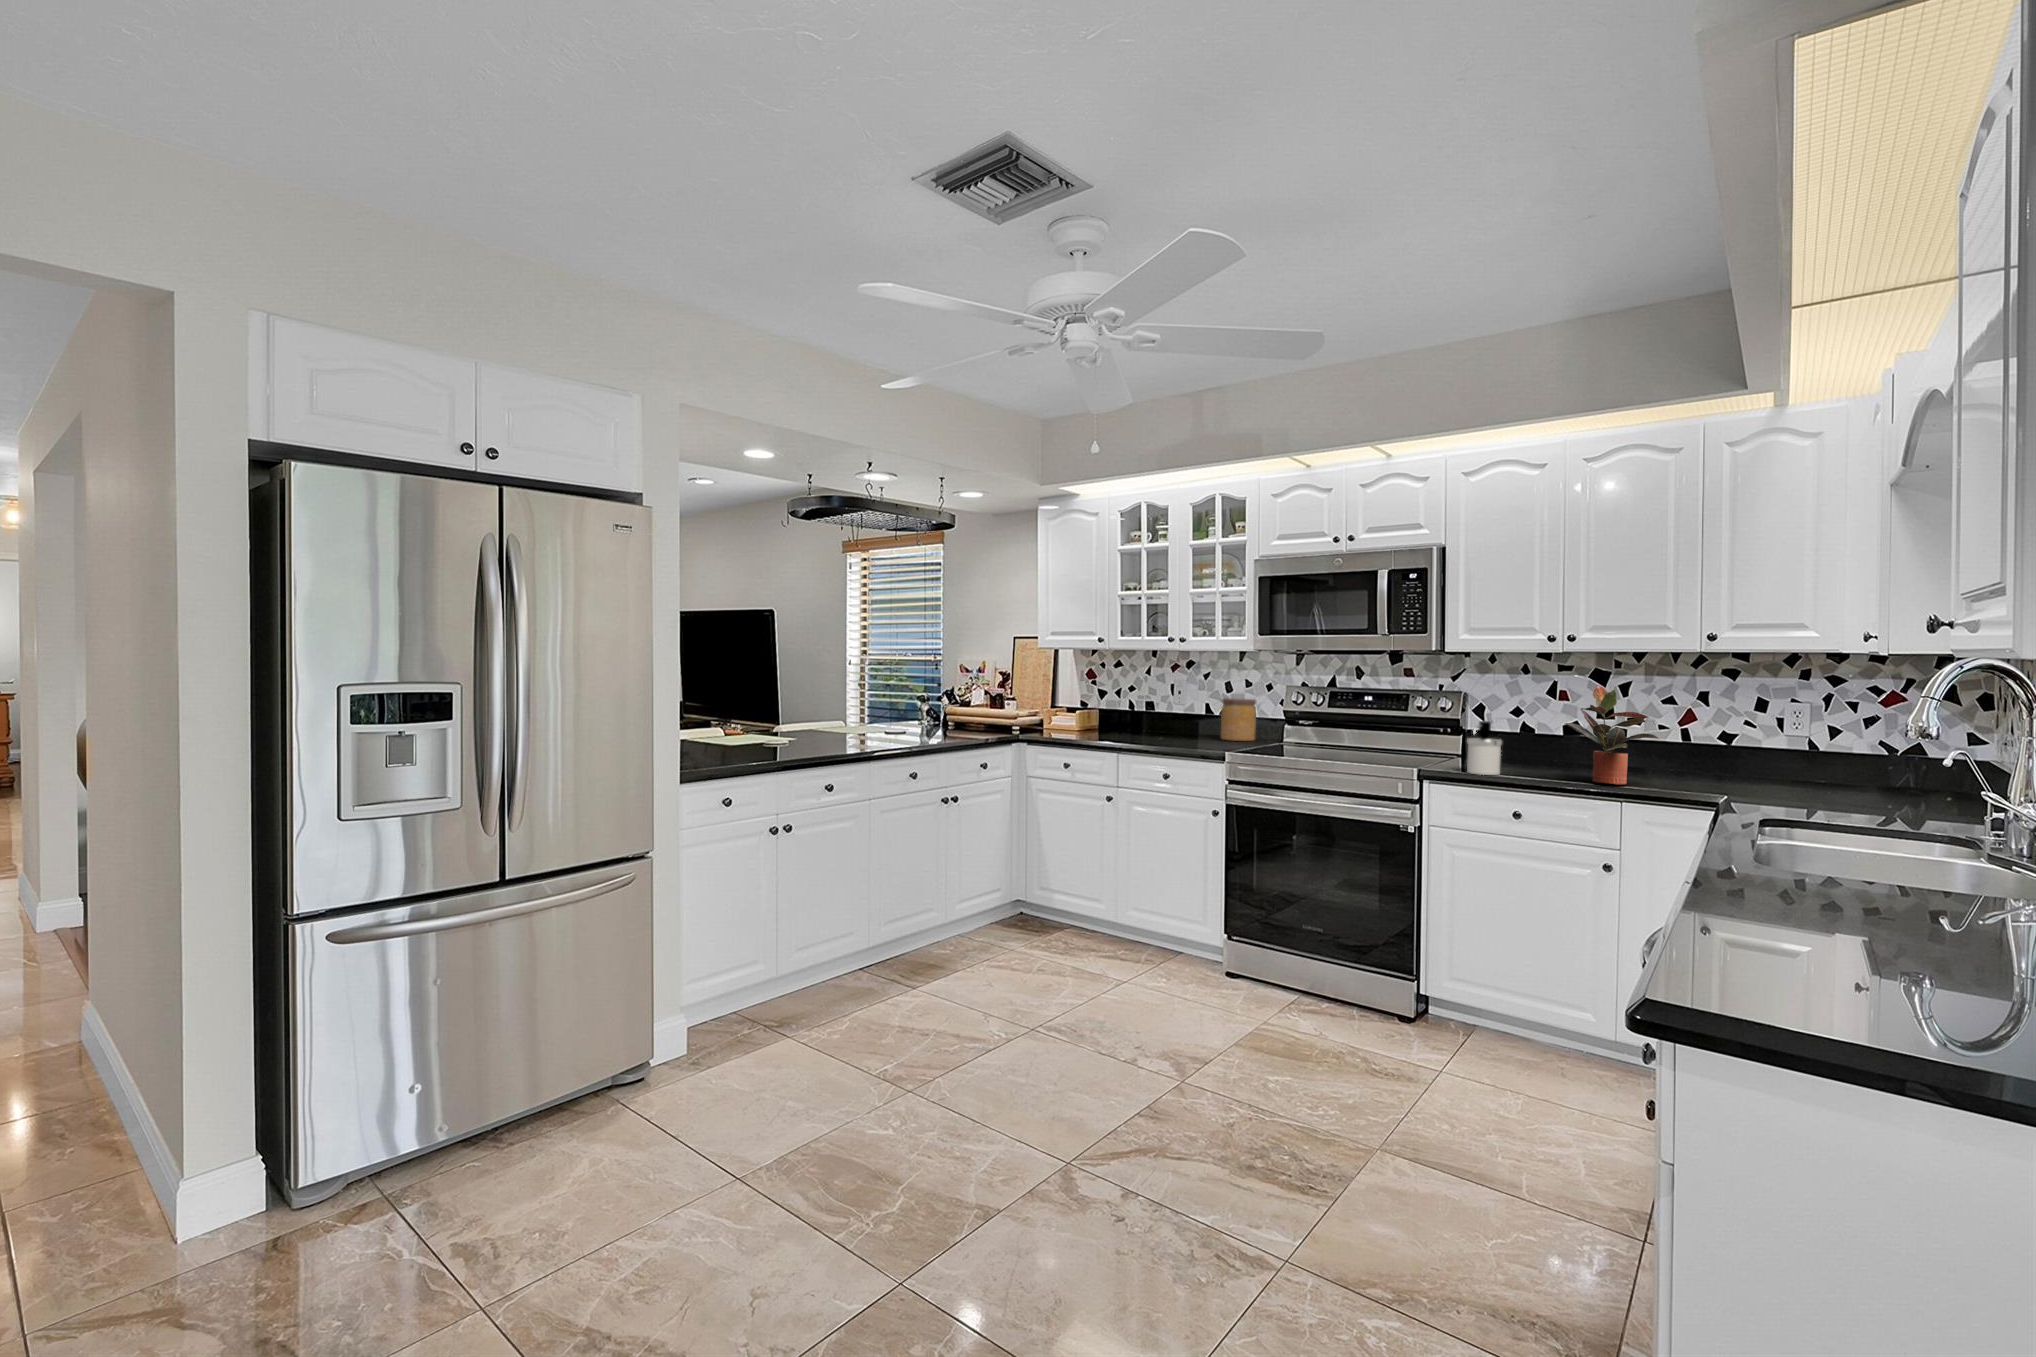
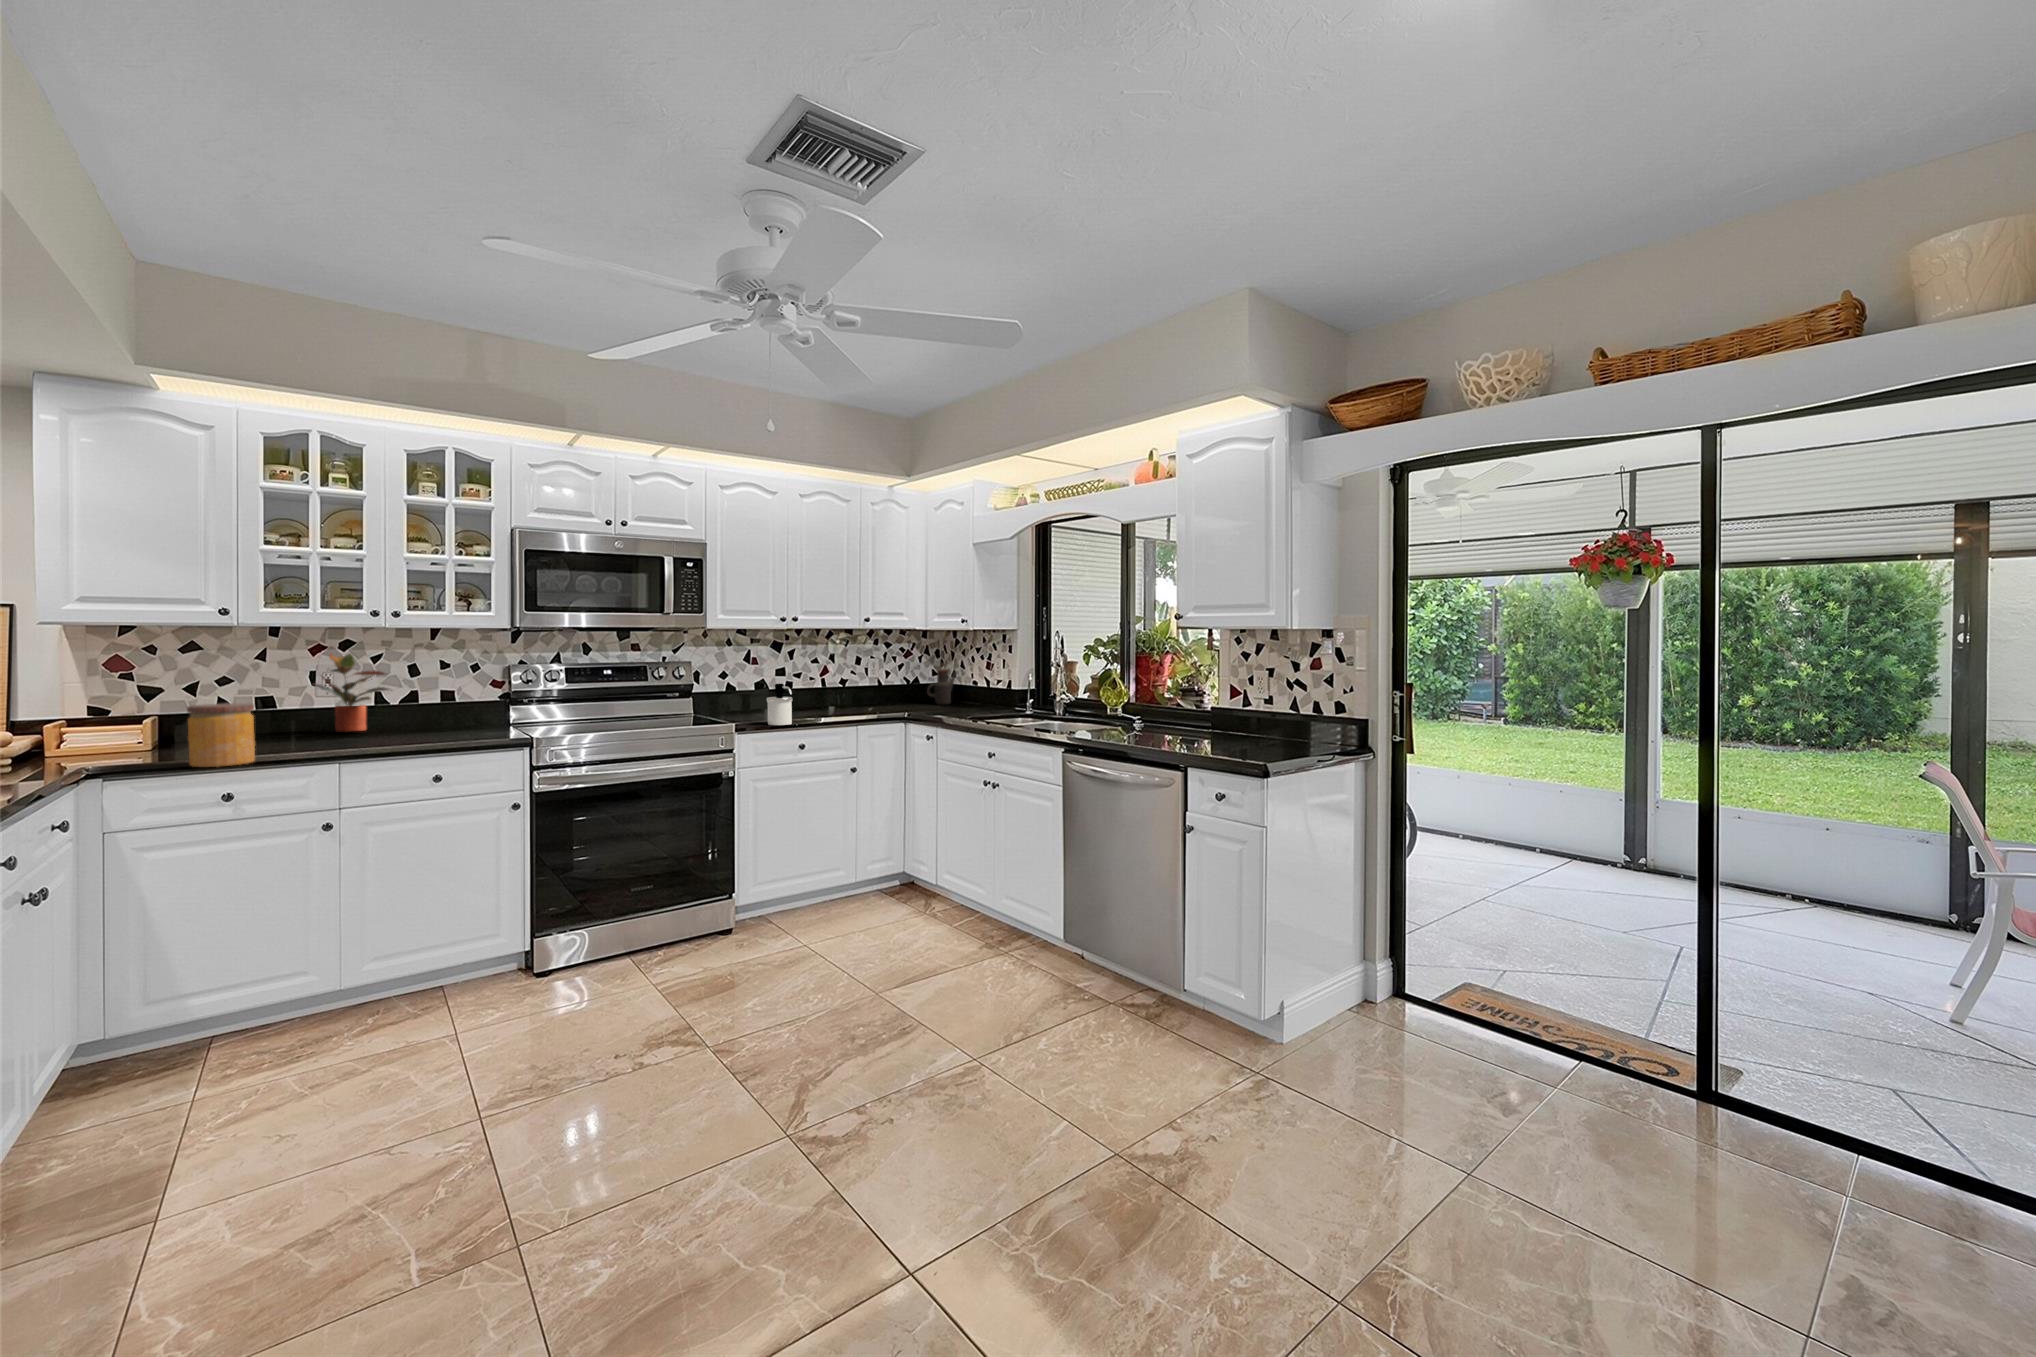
potted plant: present [1565,685,1659,785] -> present [314,652,389,732]
jar: present [1221,698,1256,741] -> present [187,703,255,767]
teapot: none [1874,717,1954,795] -> present [927,664,958,704]

